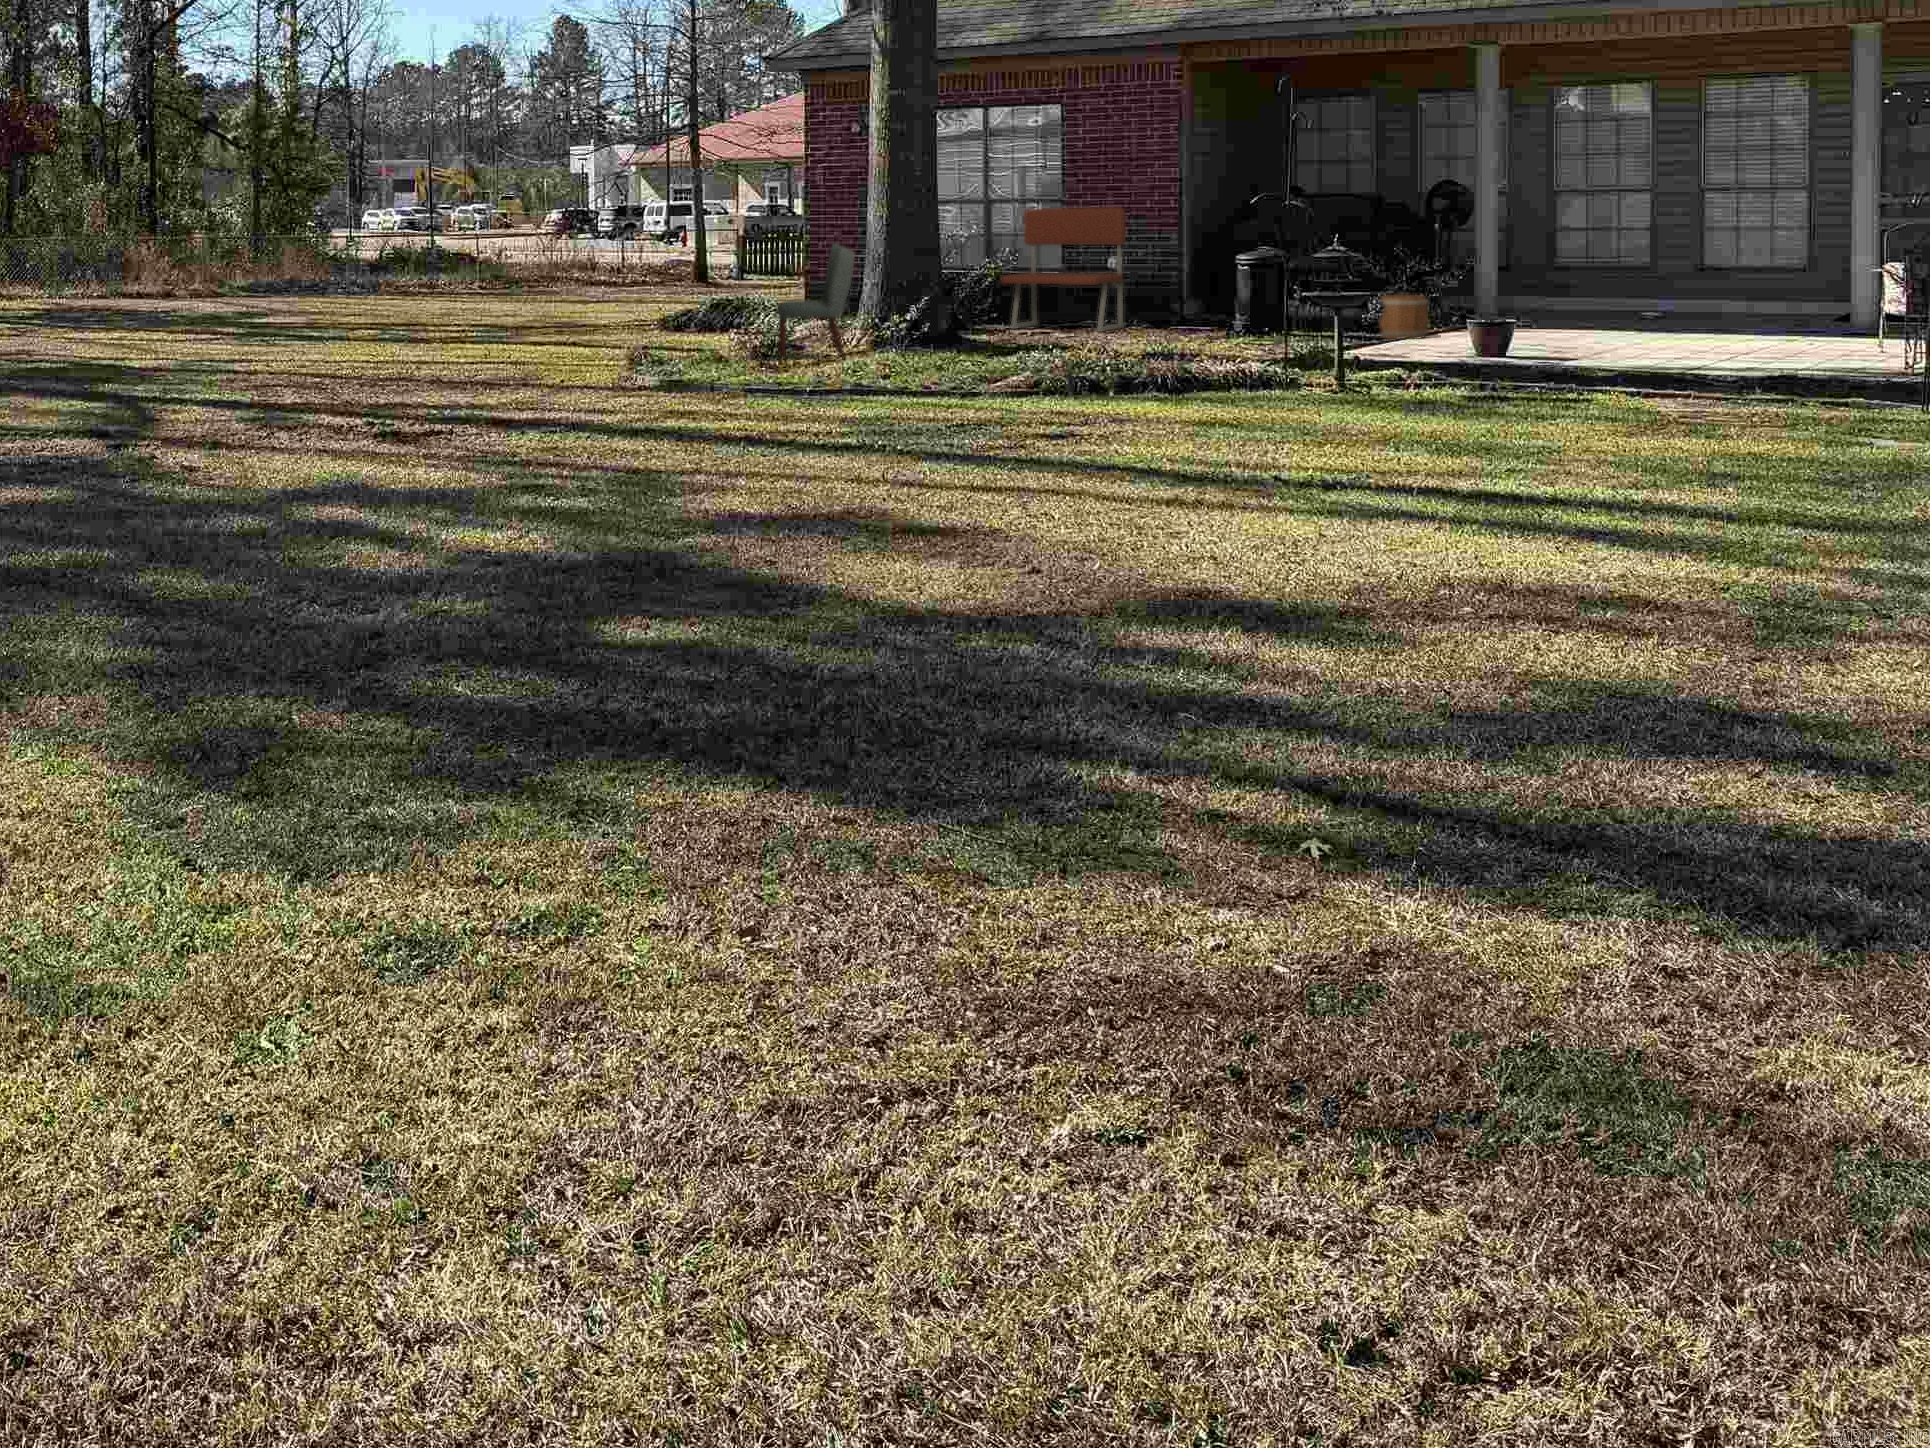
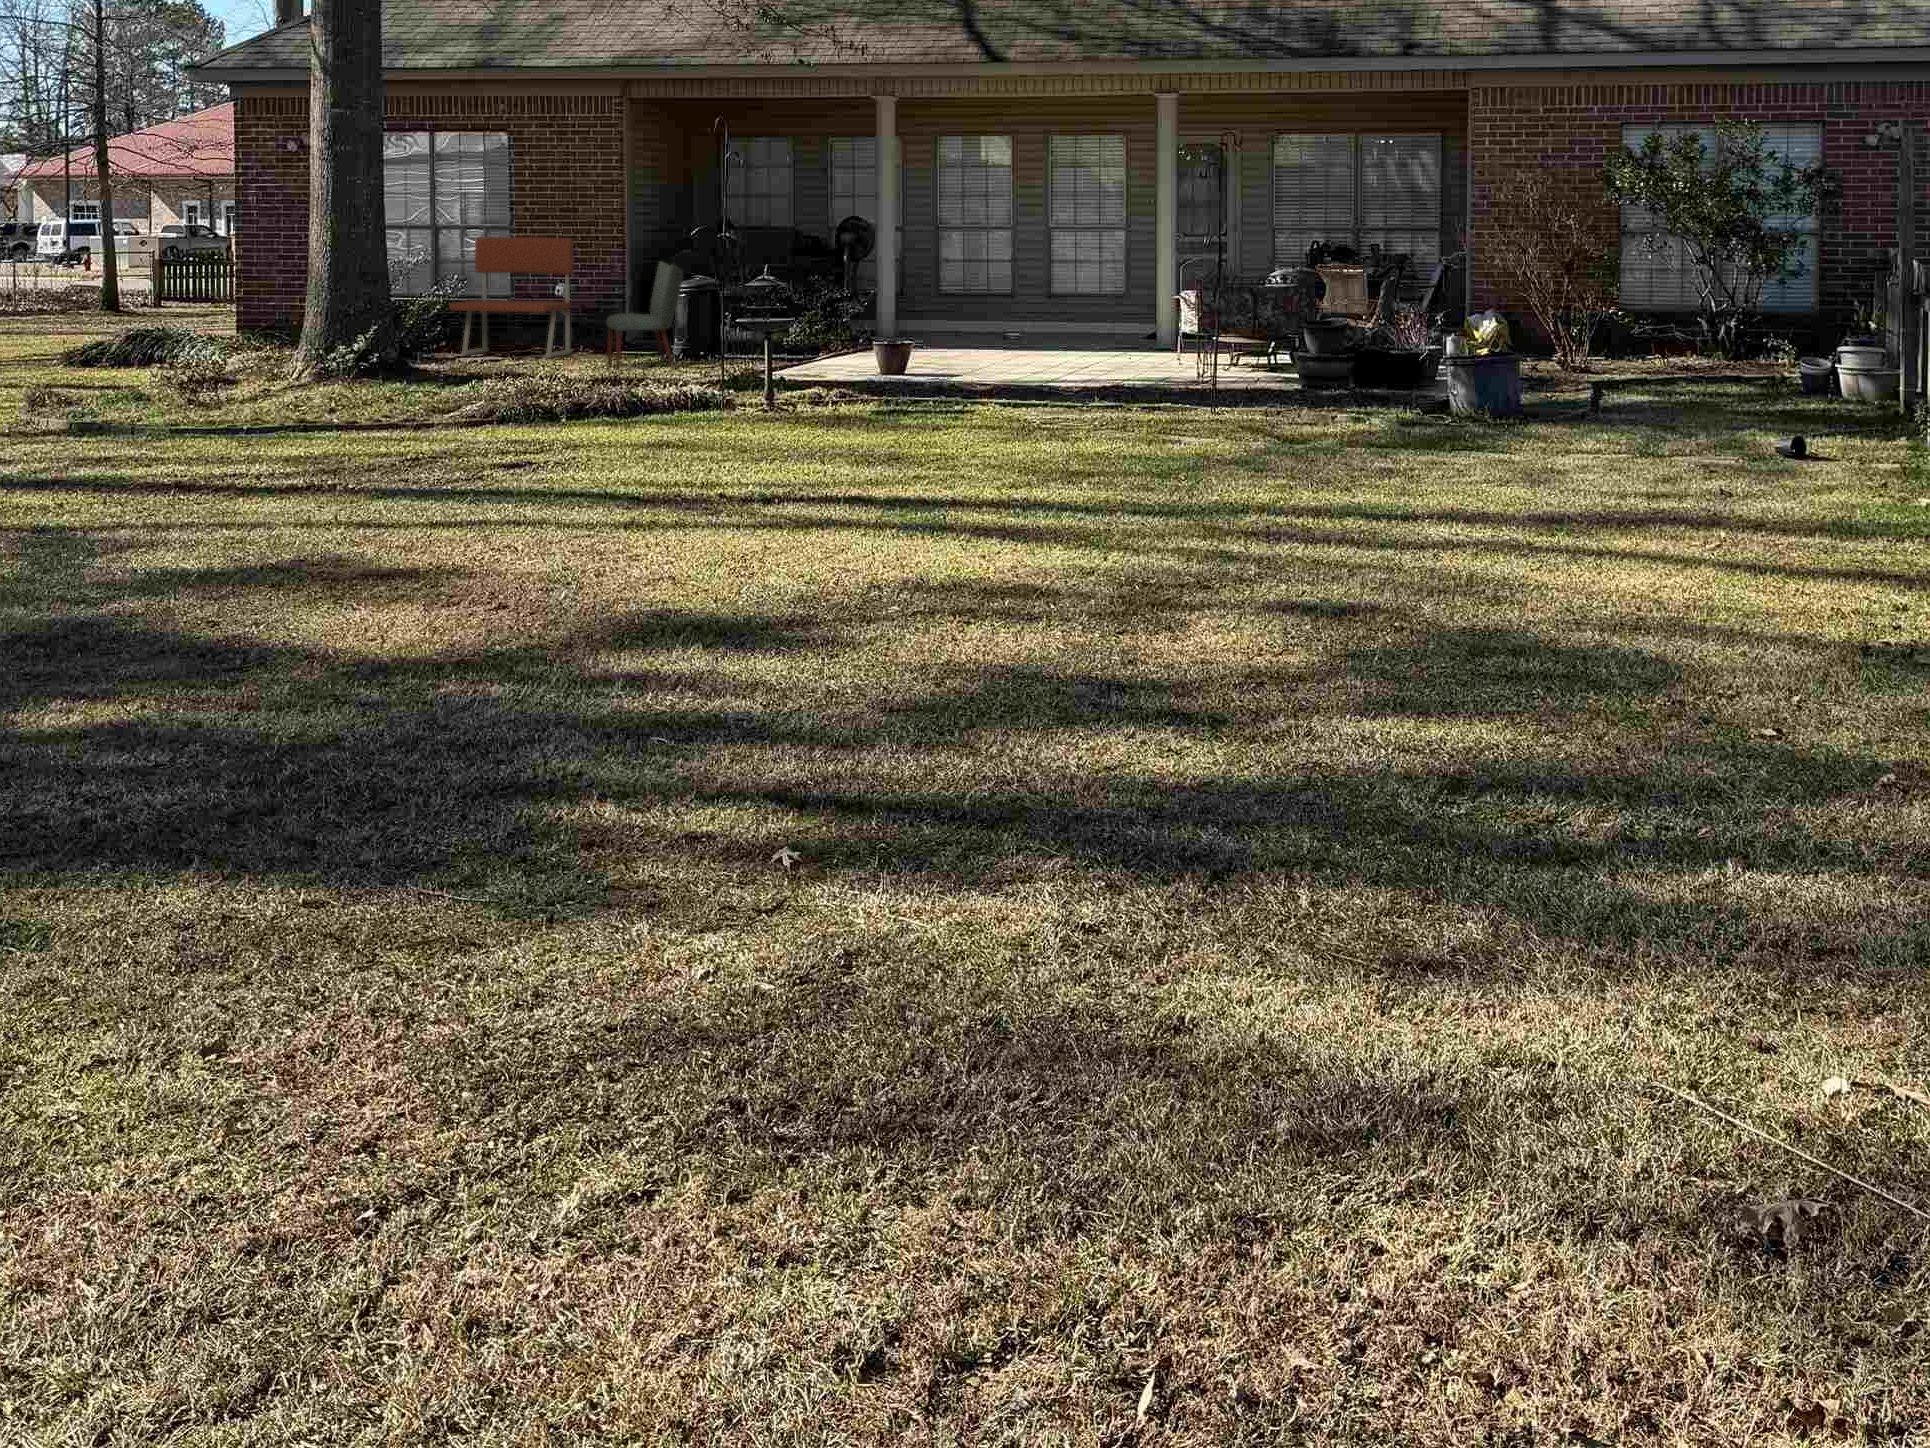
chair: present [777,244,855,361] -> present [607,262,683,371]
bucket: present [1380,295,1428,339] -> none [794,323,837,363]

